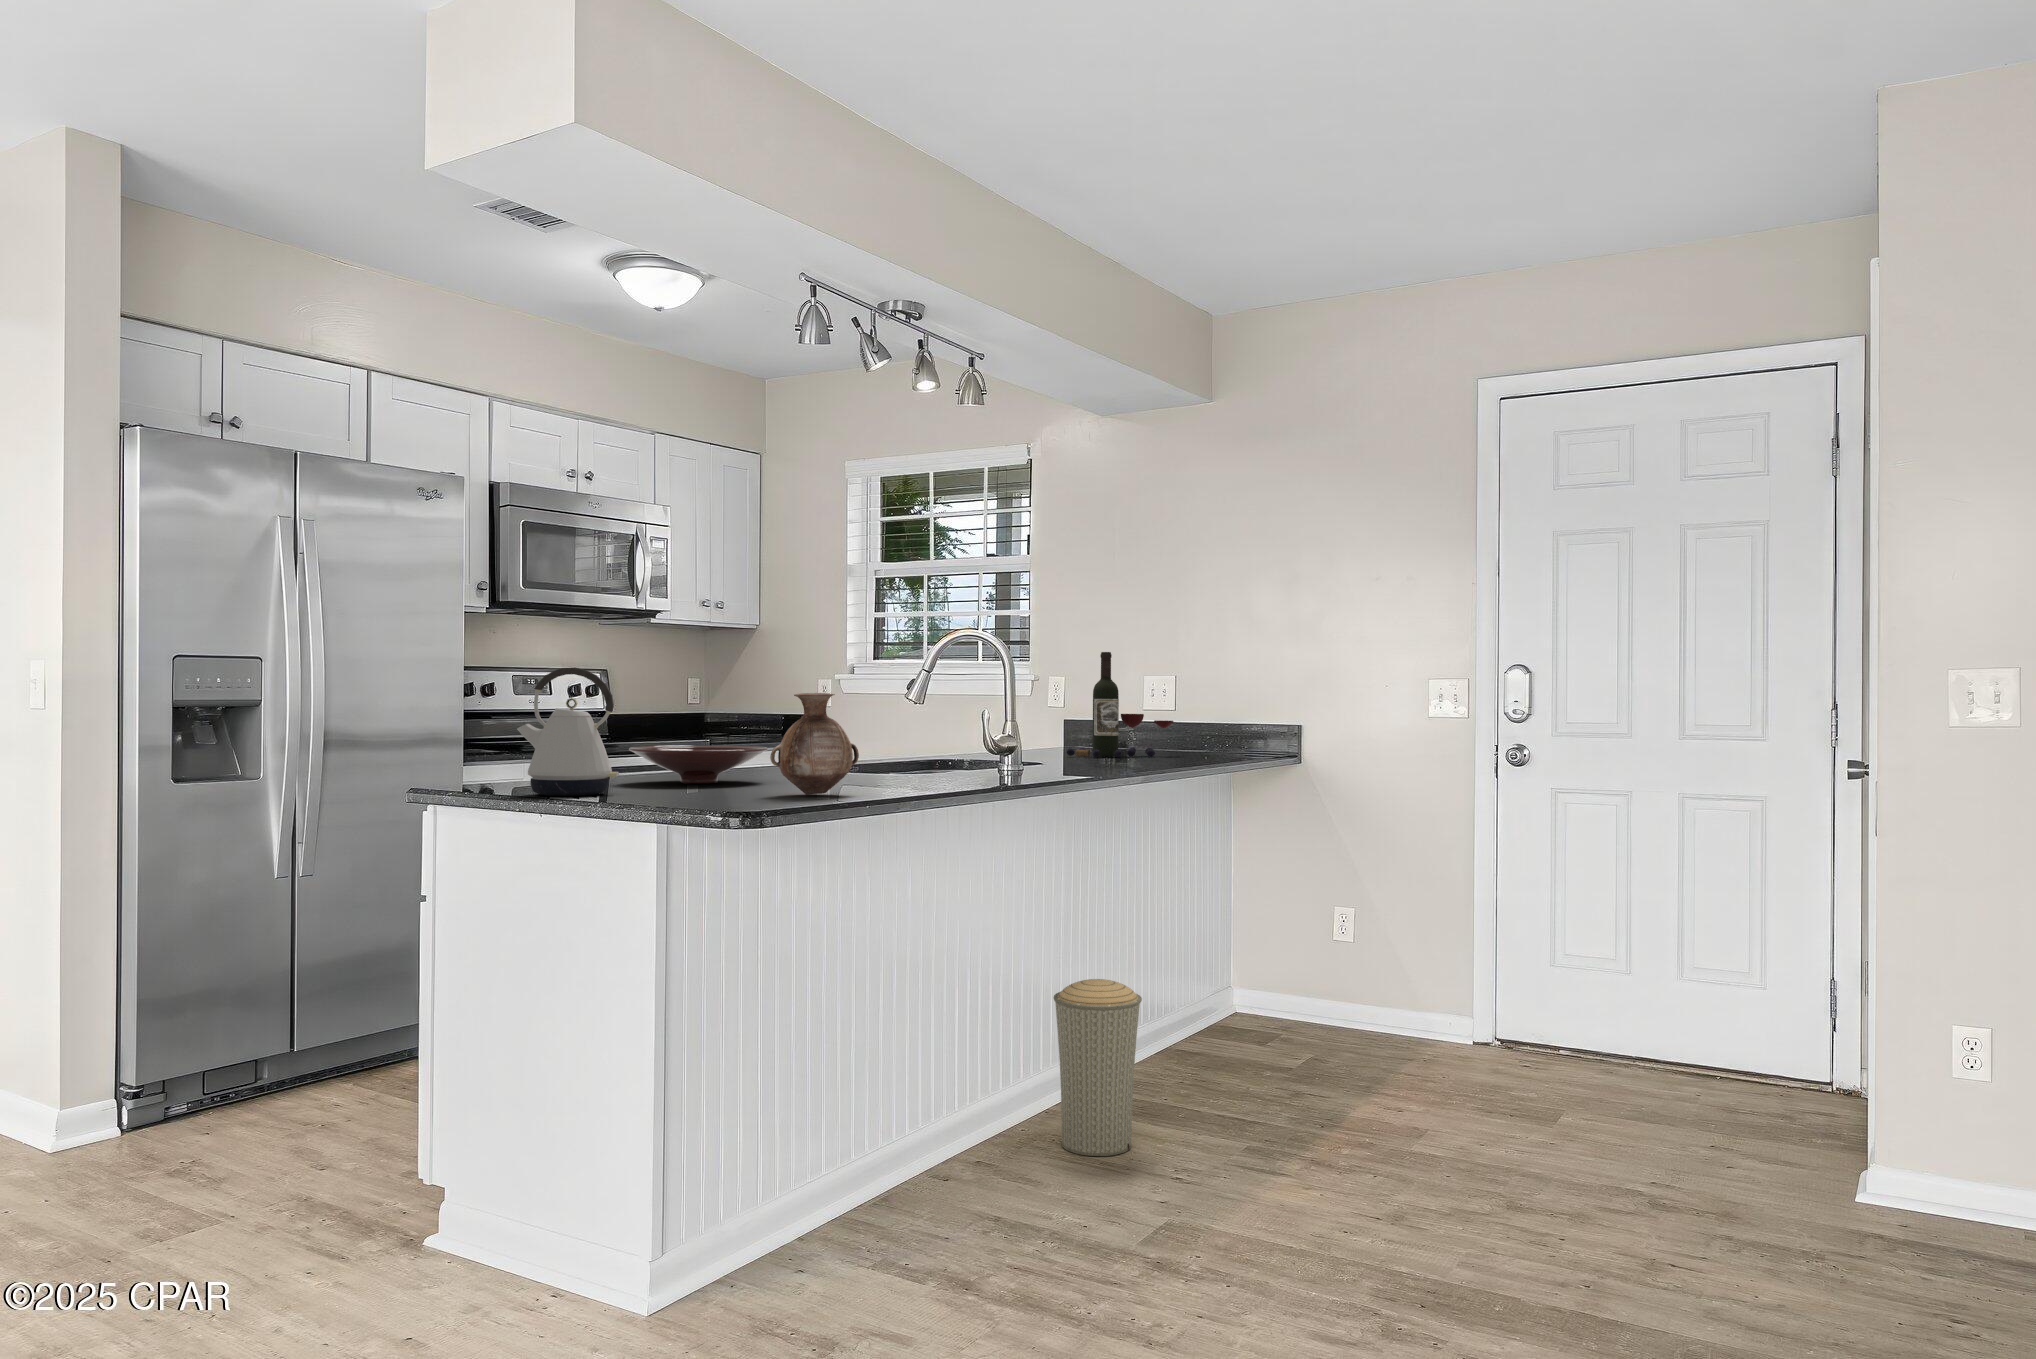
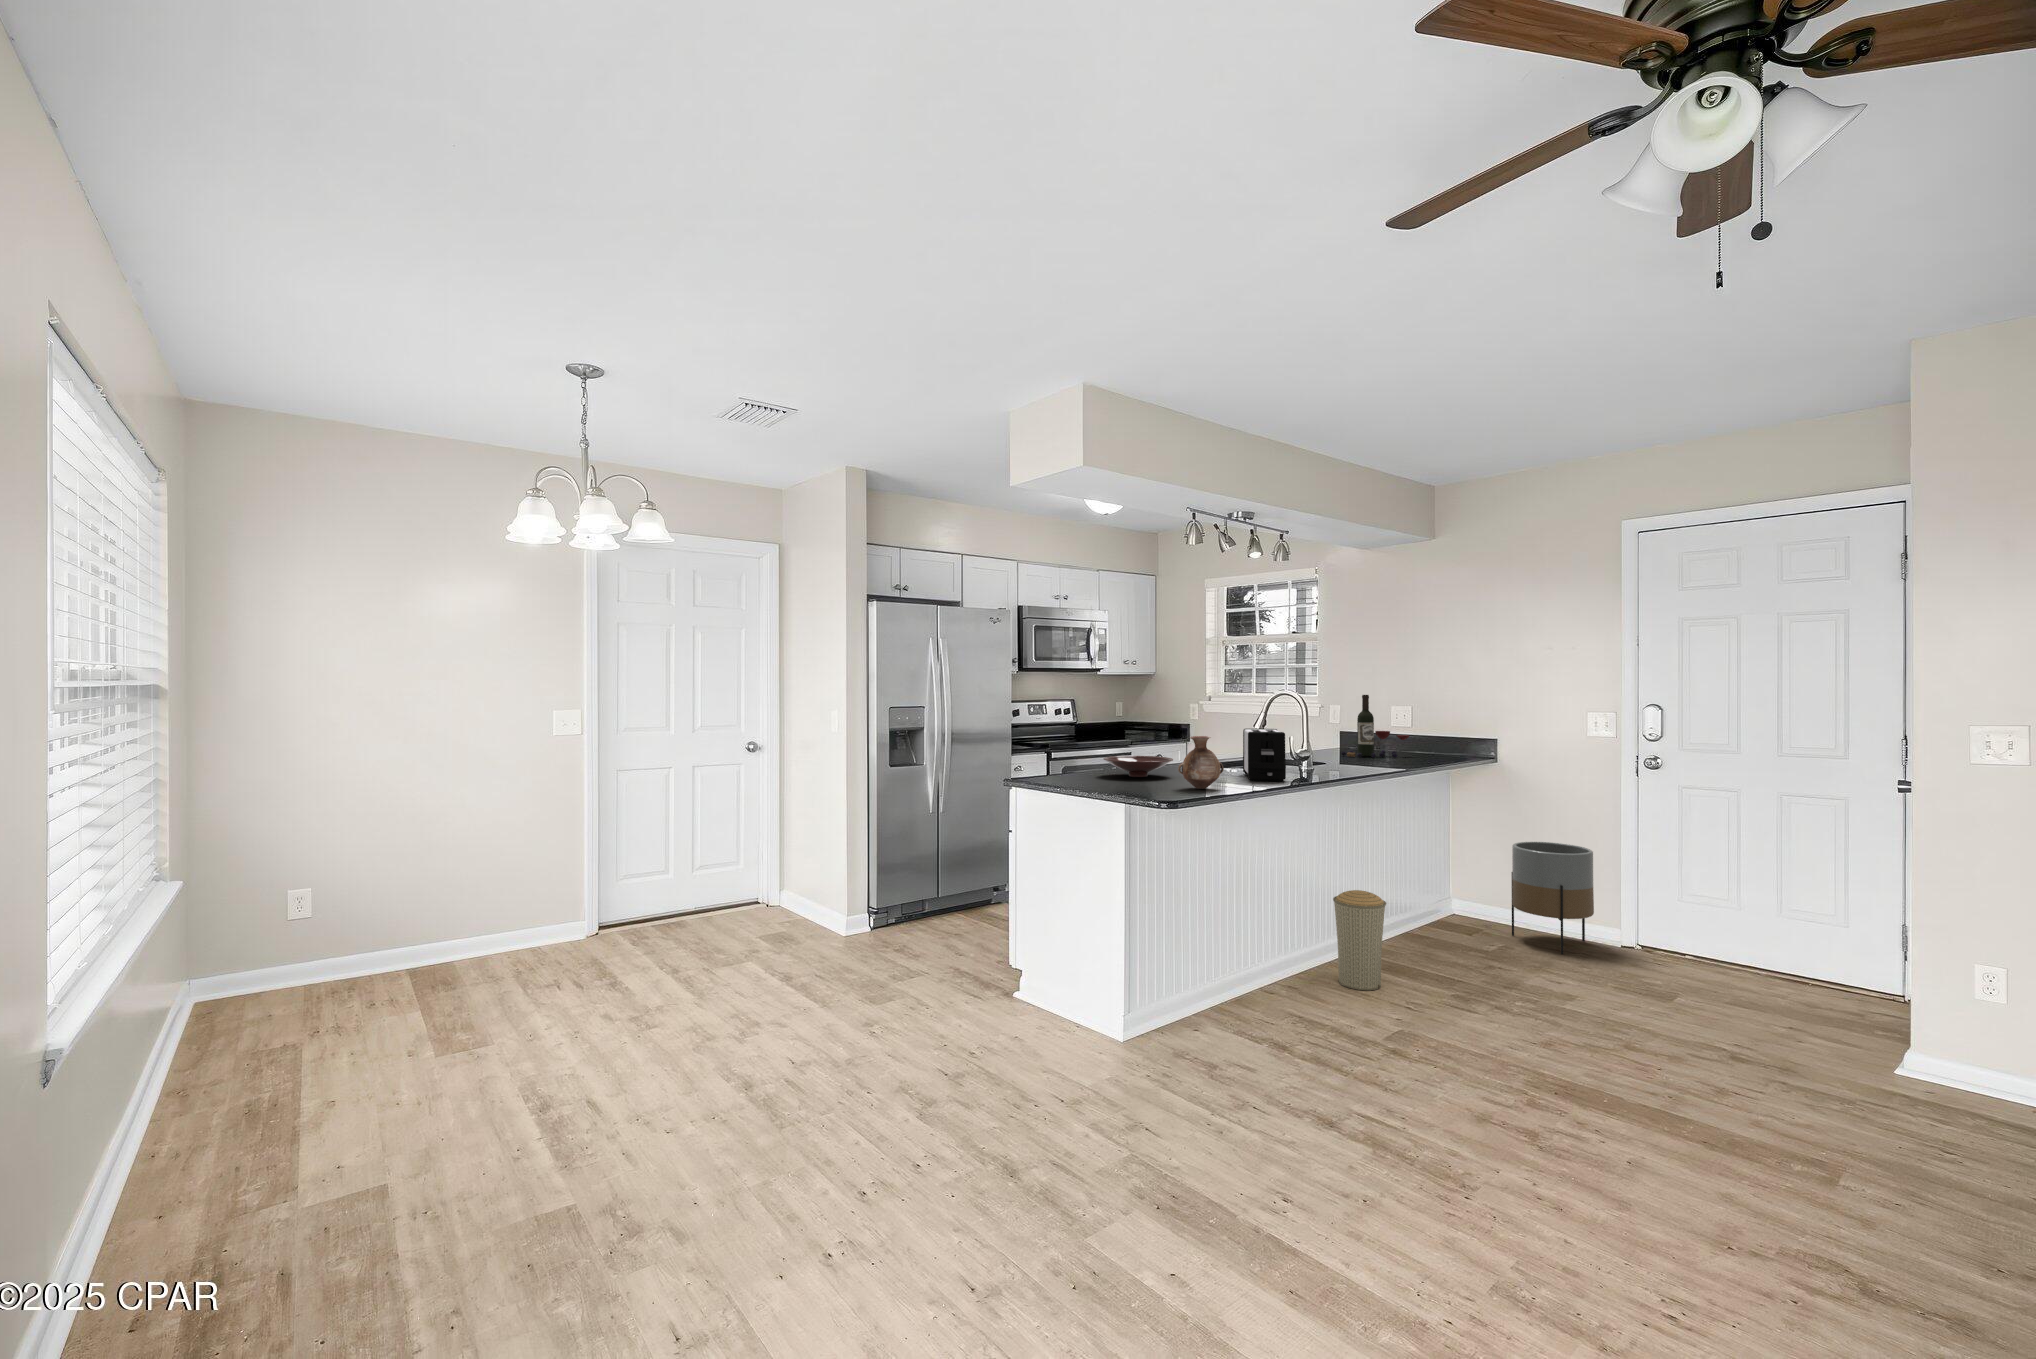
kettle: present [517,667,619,796] -> none [1054,722,1102,786]
toaster: none [899,692,974,784] -> present [1243,729,1286,781]
planter: none [1324,887,1440,1064] -> present [1512,842,1594,954]

